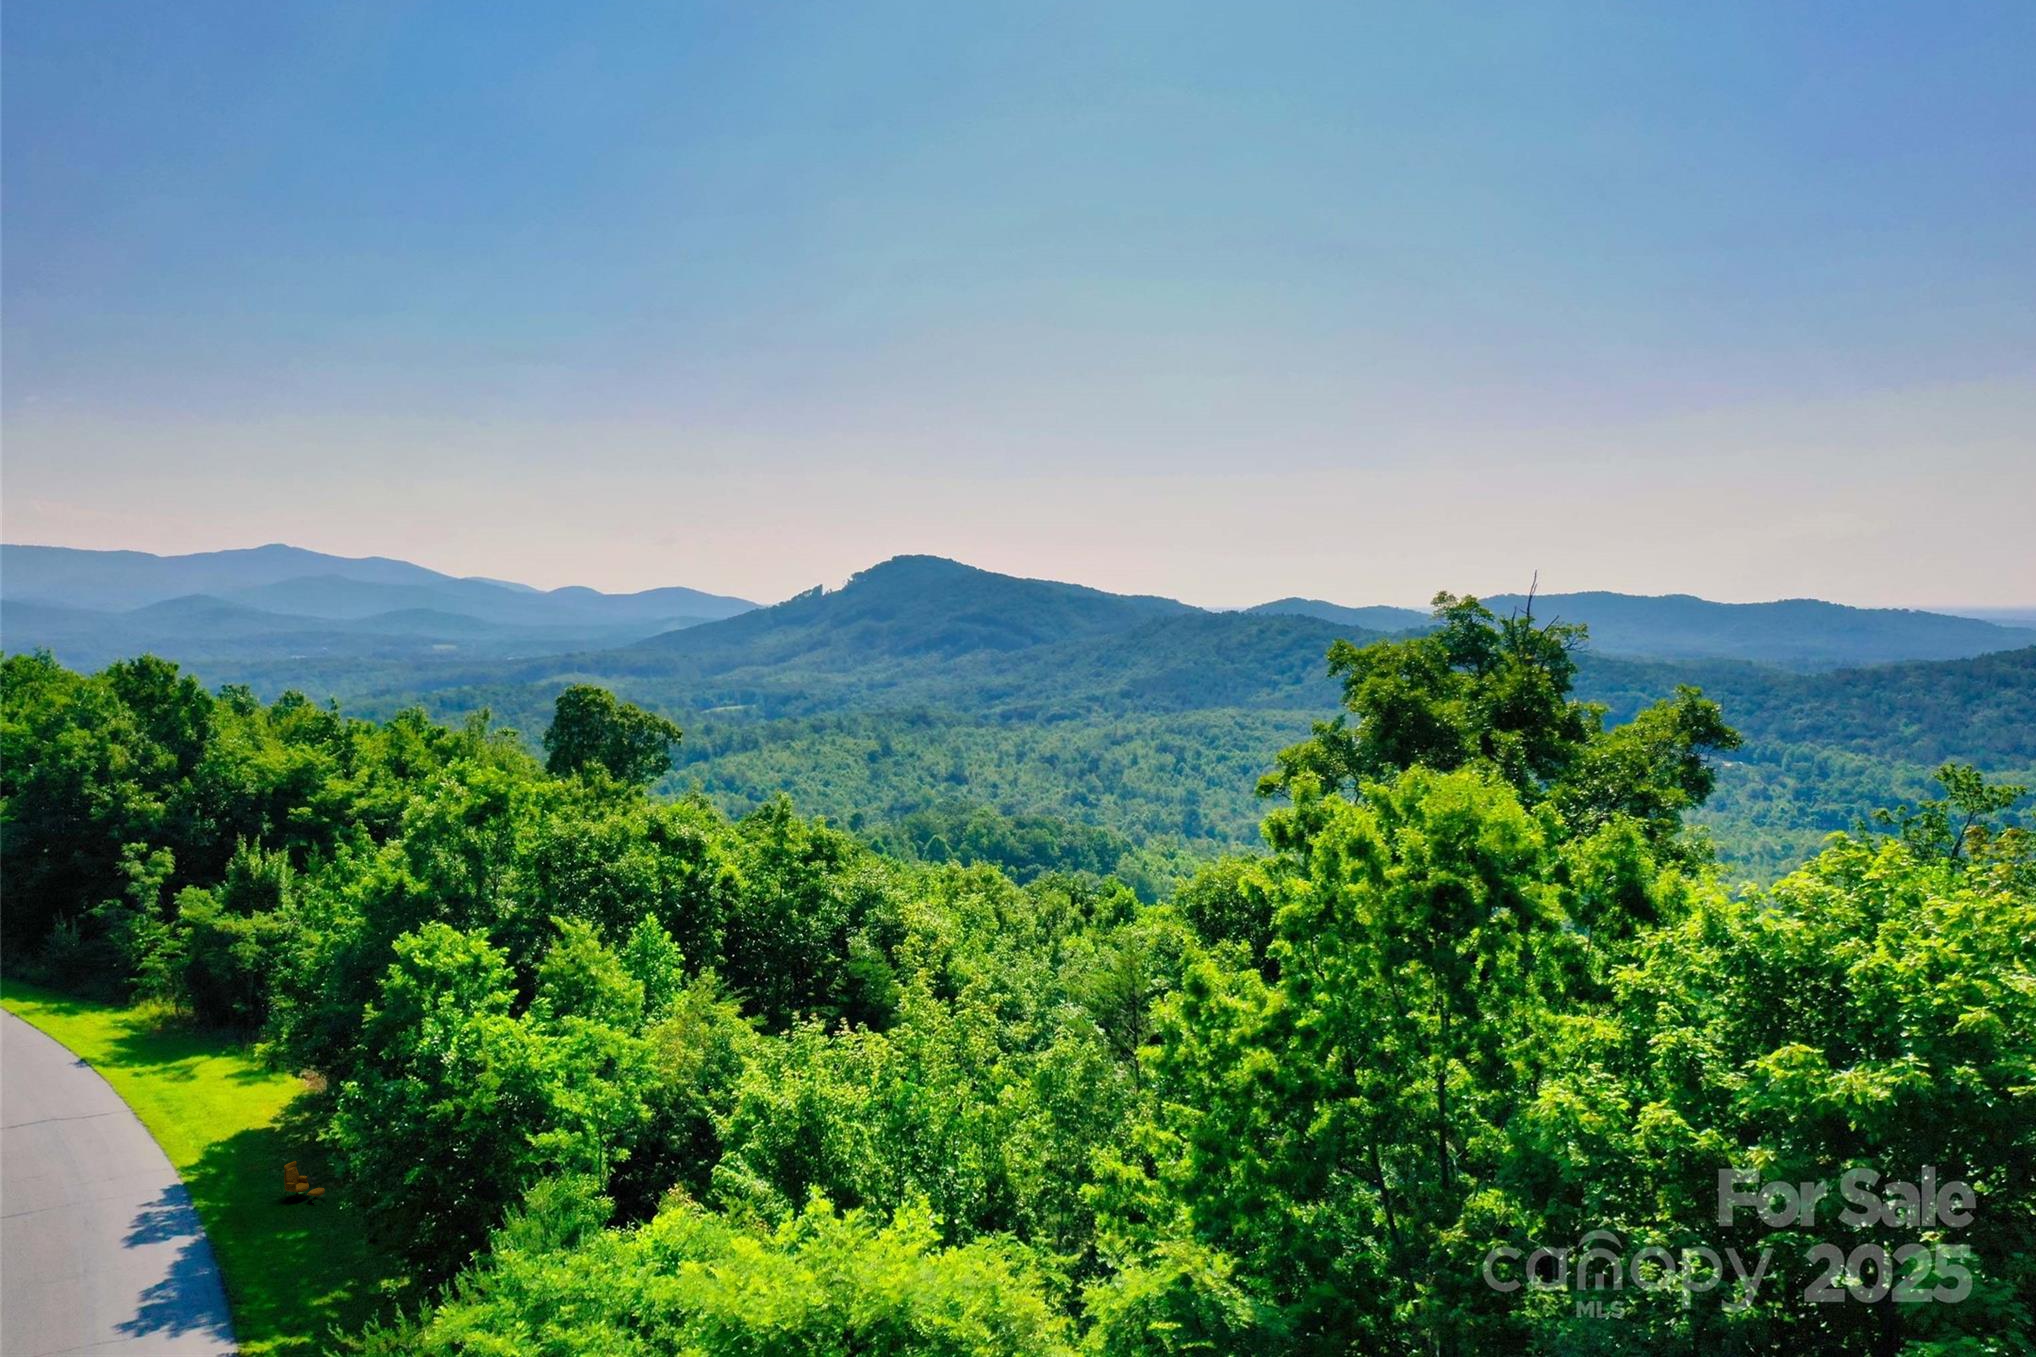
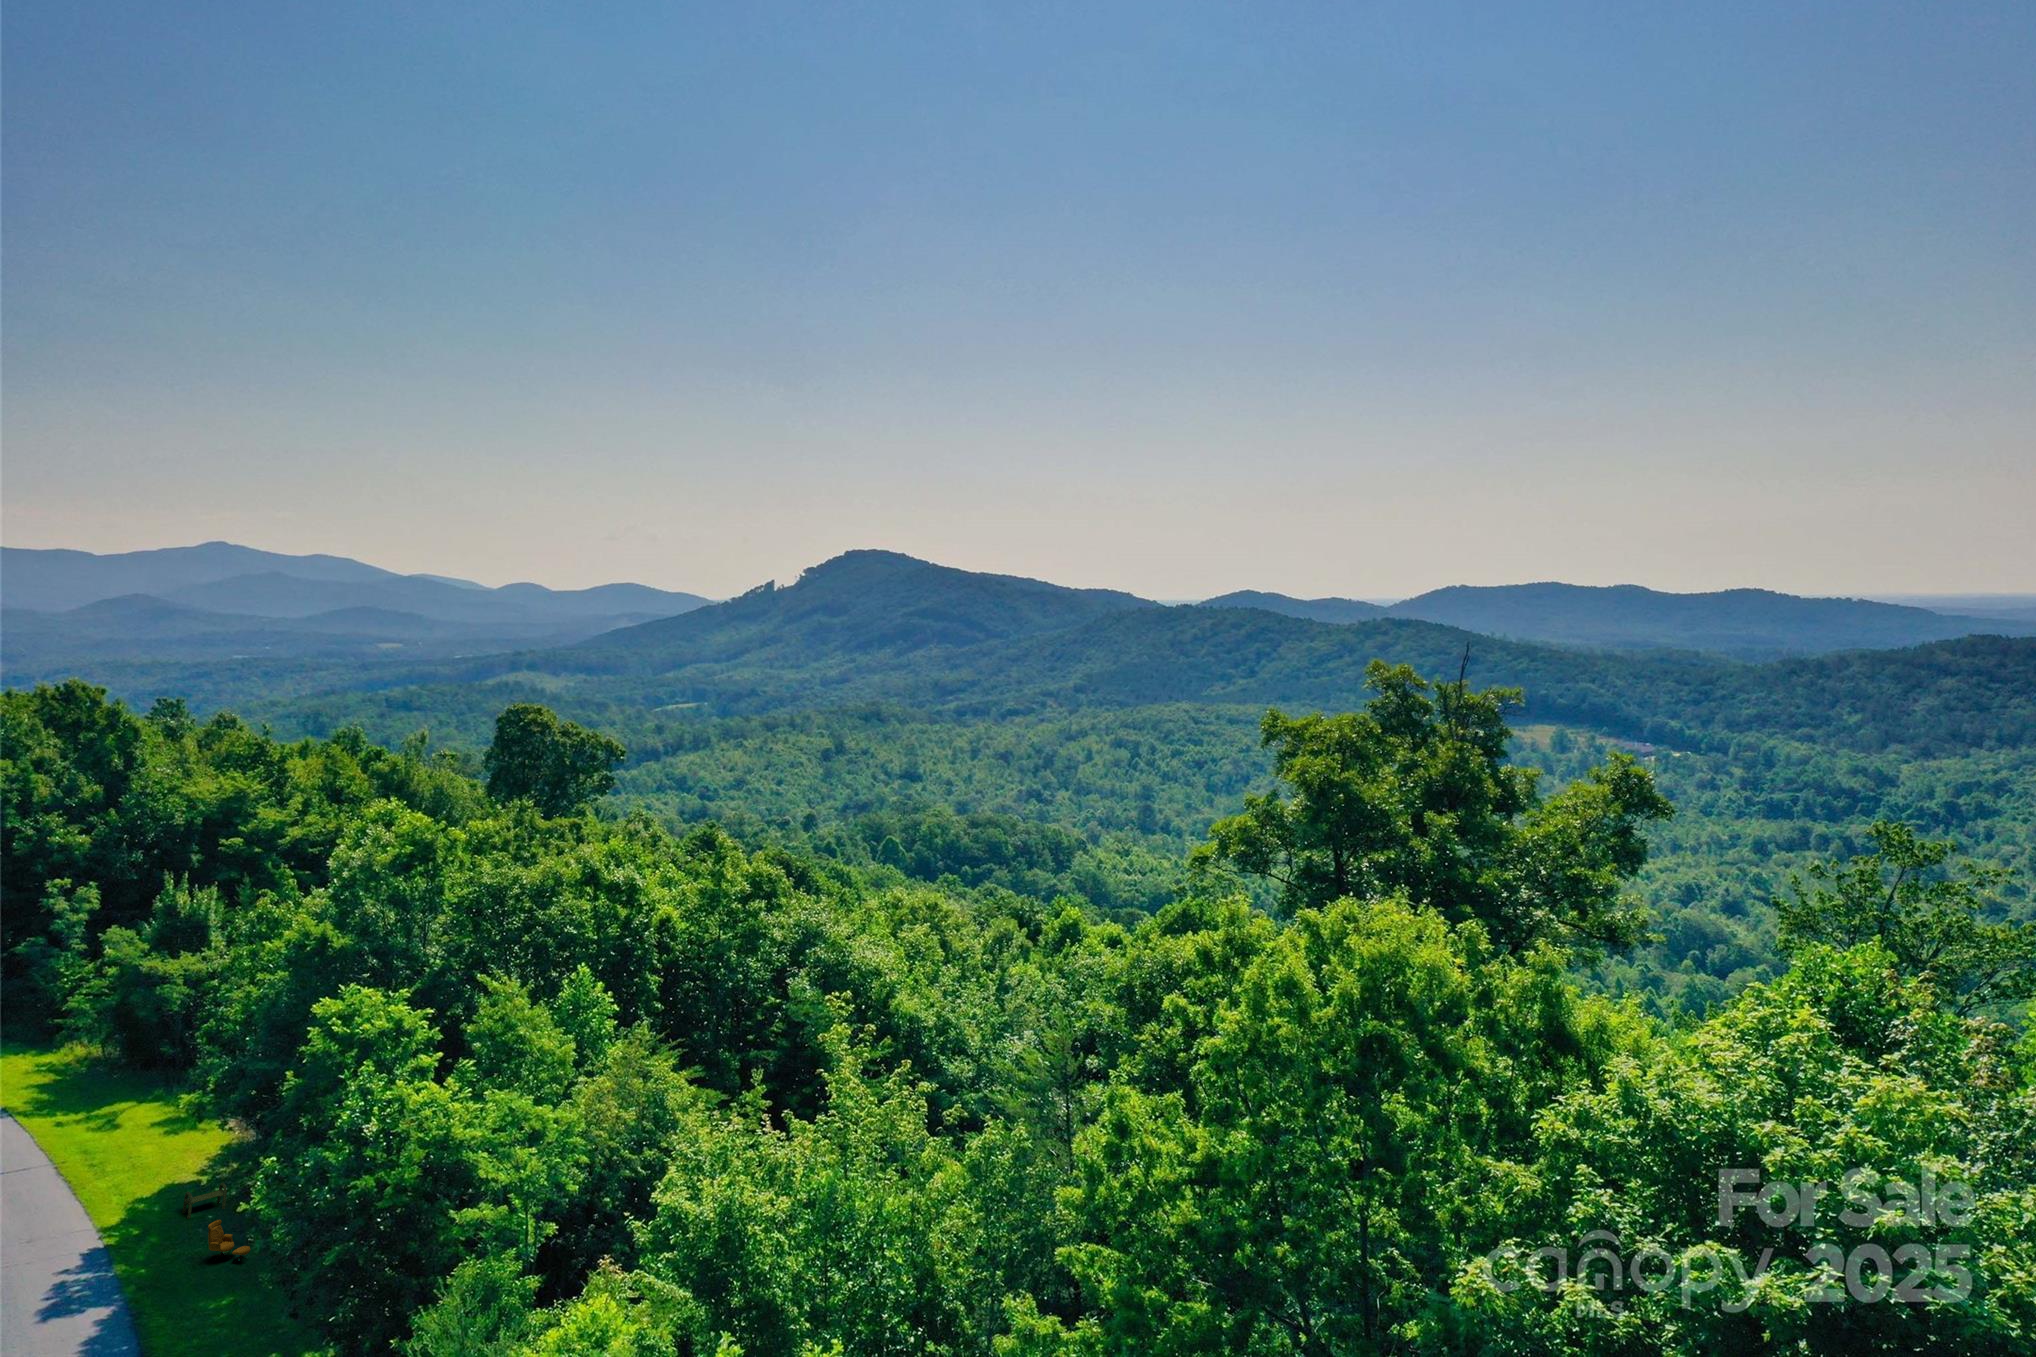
bench: none [258,1129,301,1162] -> present [182,1183,227,1219]

